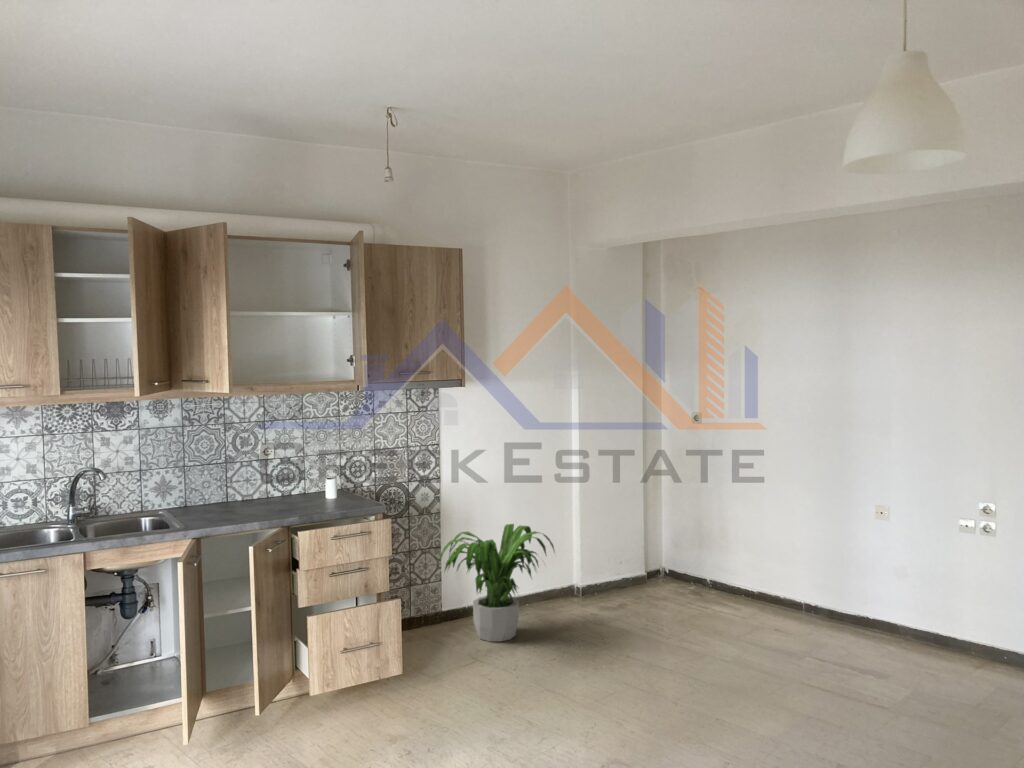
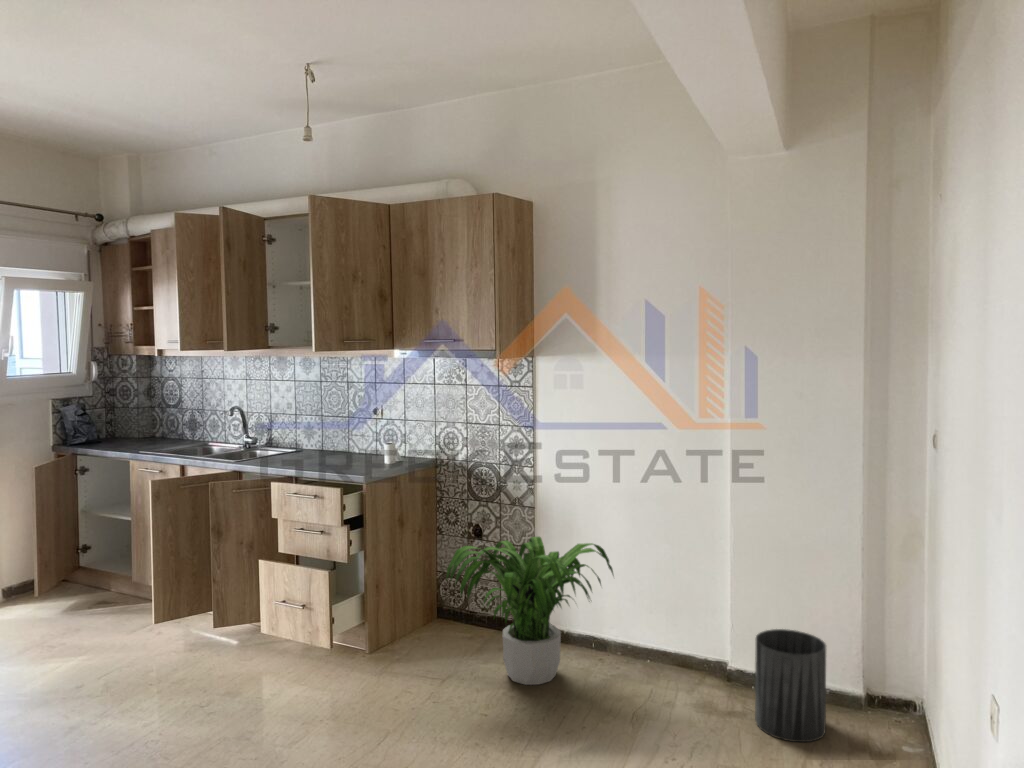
trash can: none [606,543,646,603] -> present [755,629,826,742]

